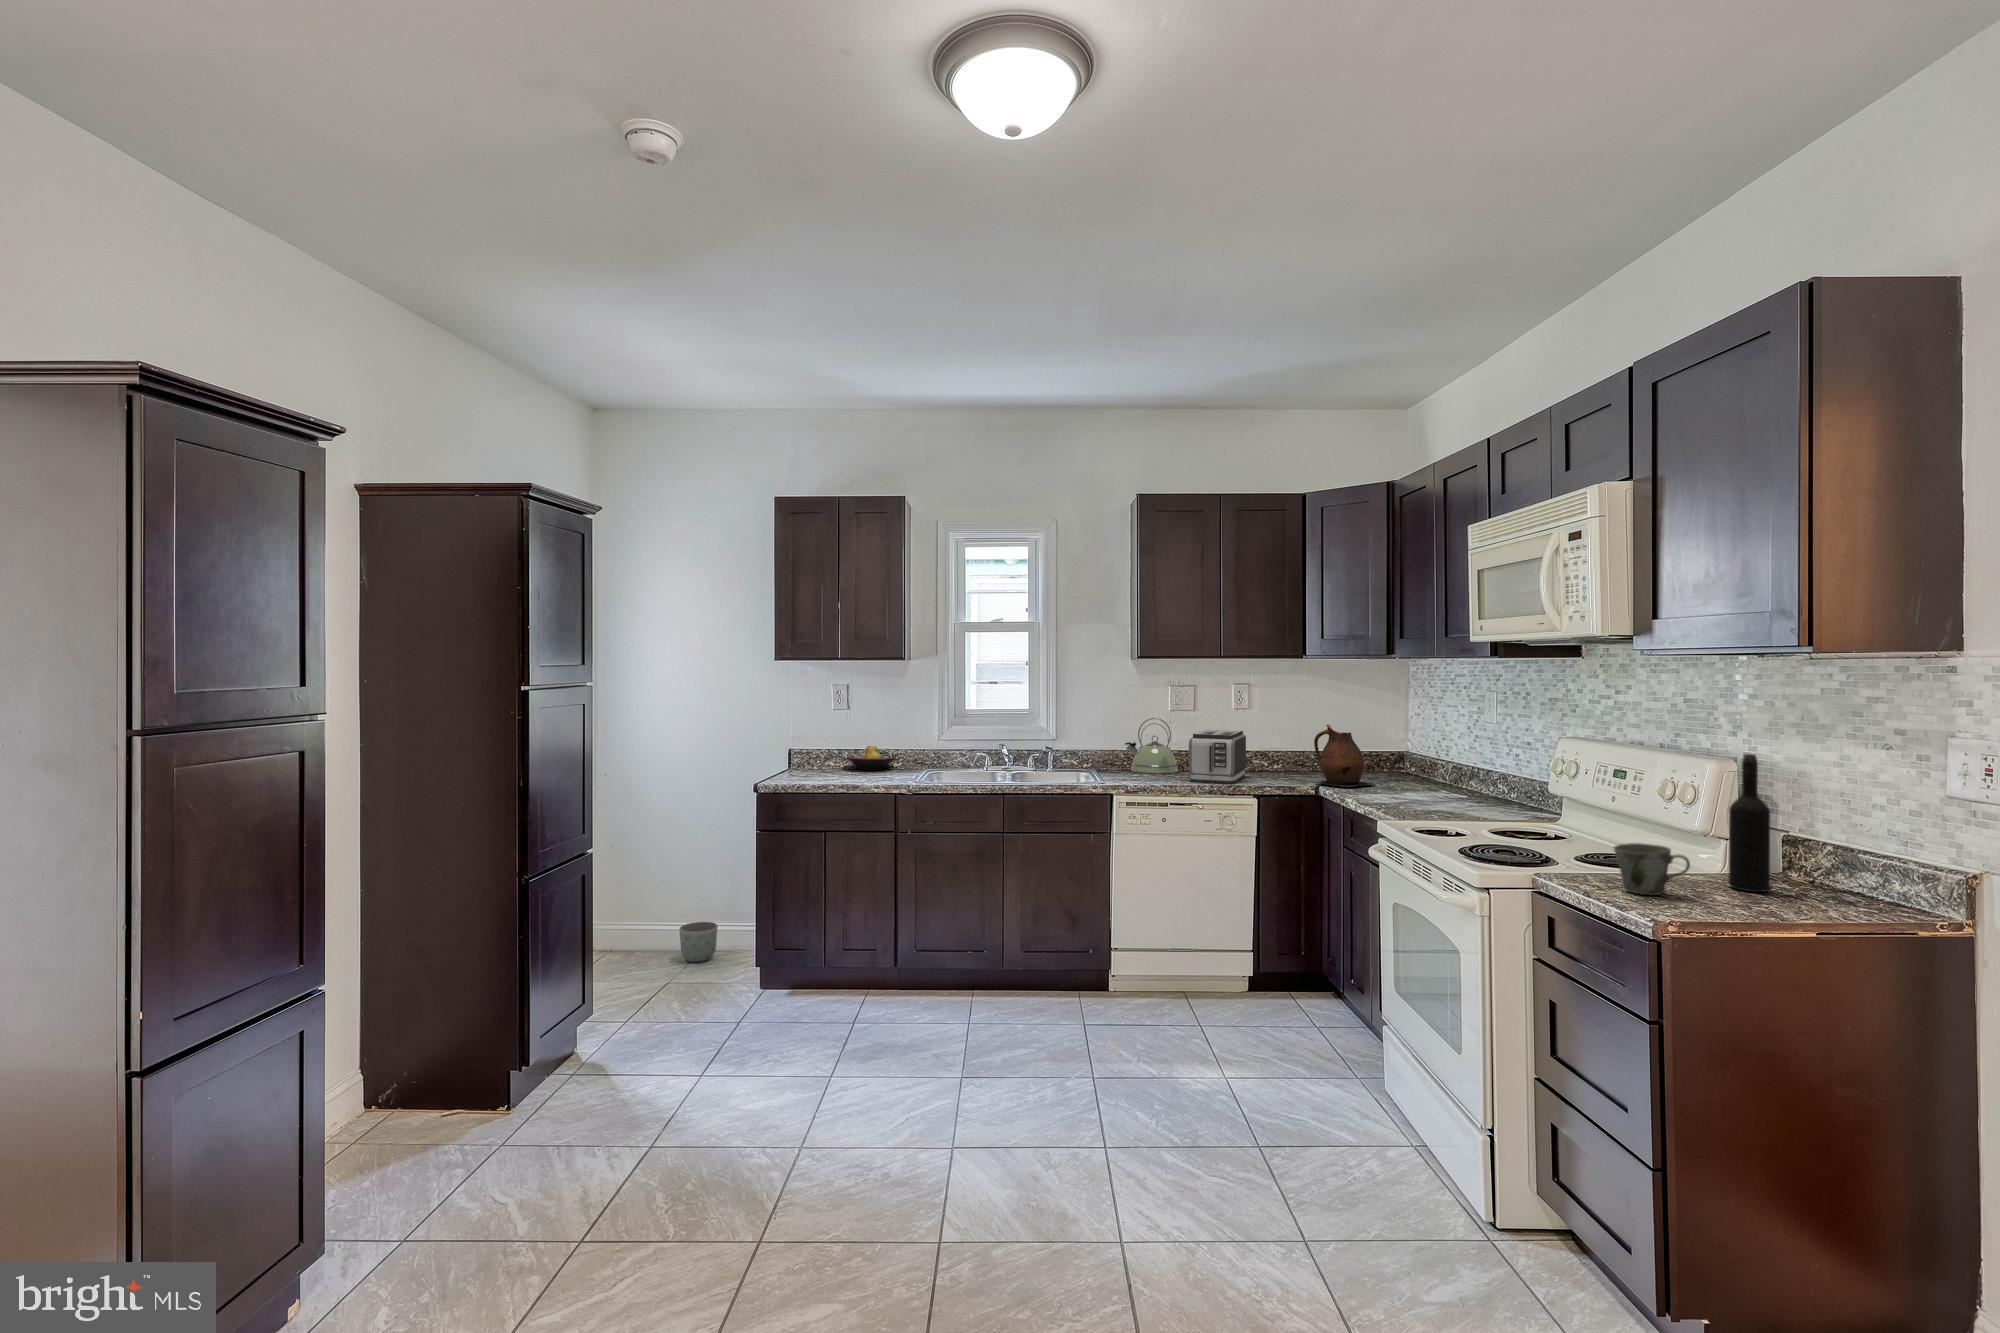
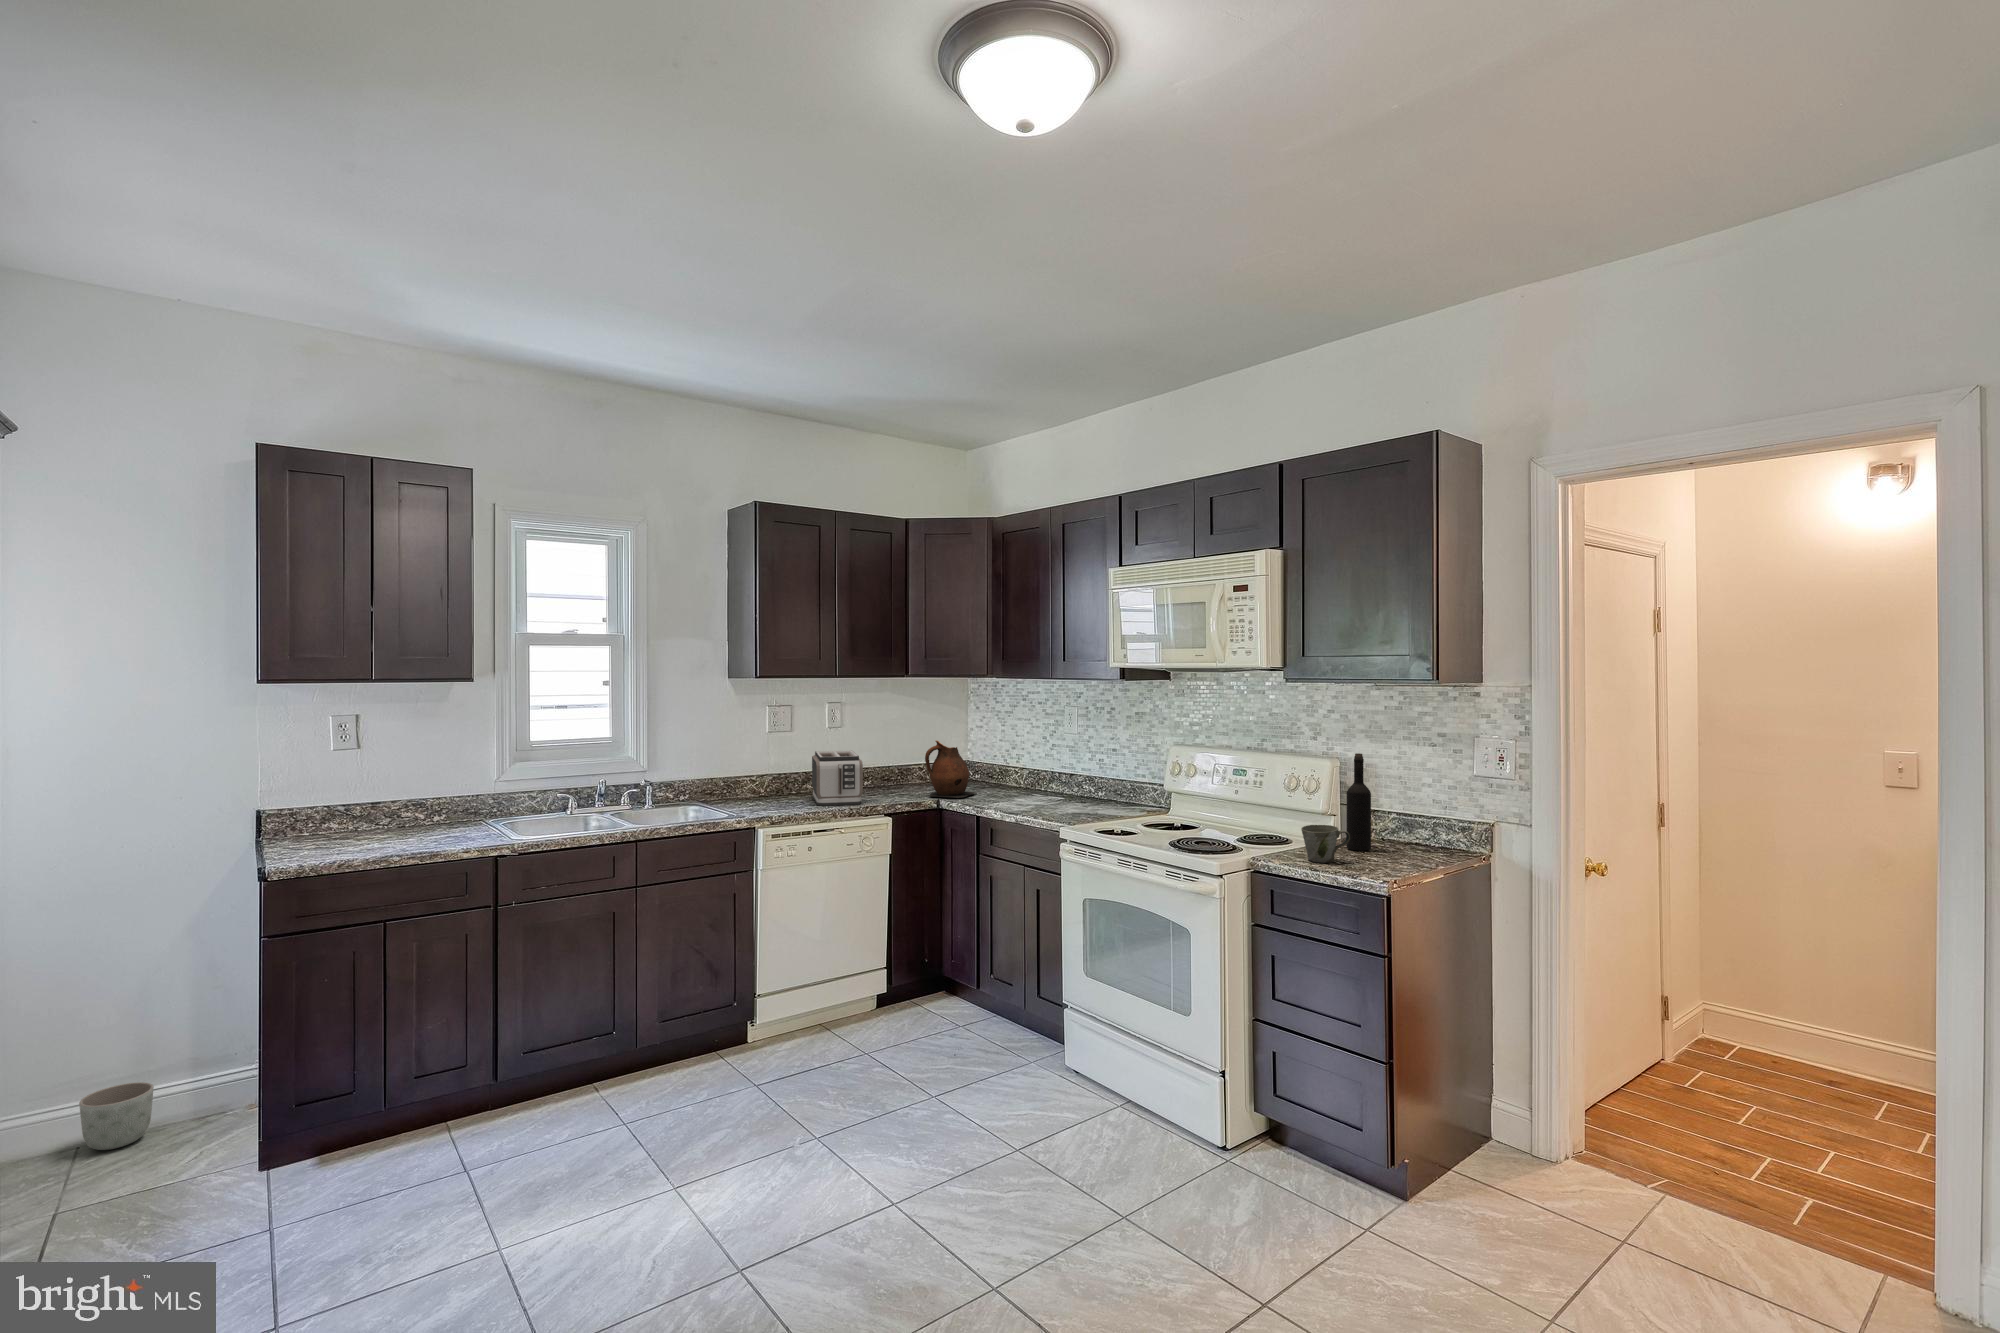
kettle: present [1125,718,1178,774] -> none [725,742,782,801]
fruit bowl: present [847,746,897,771] -> none [369,795,448,831]

